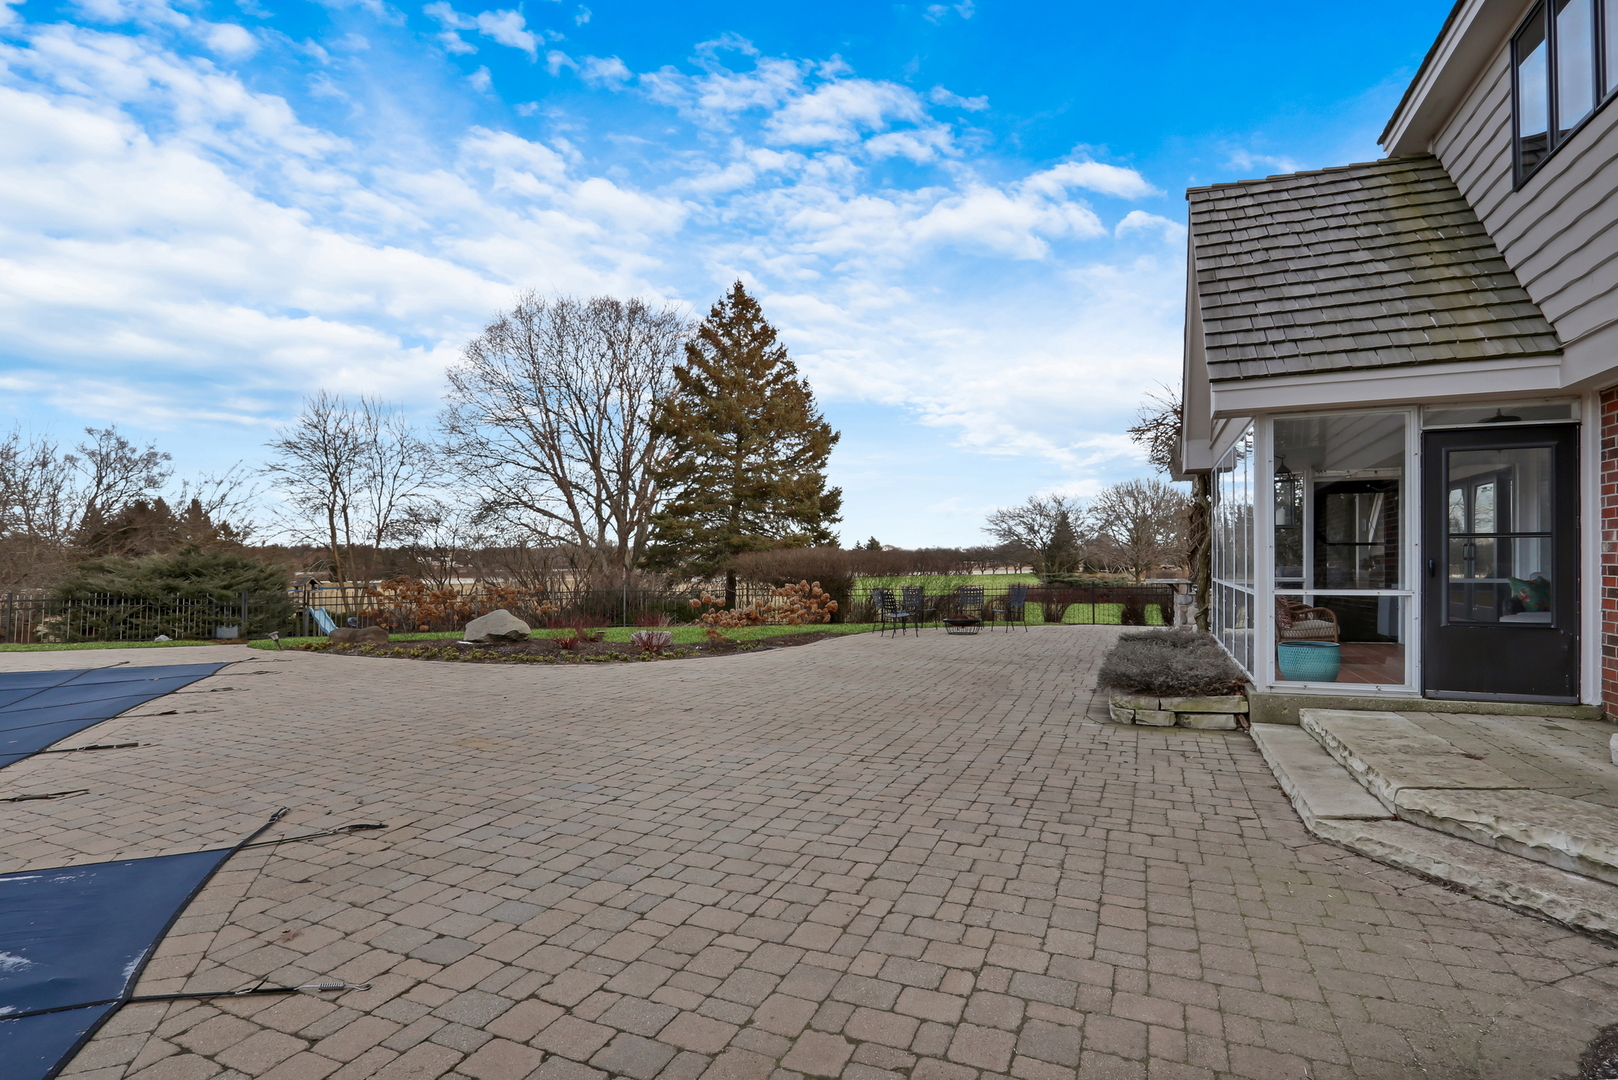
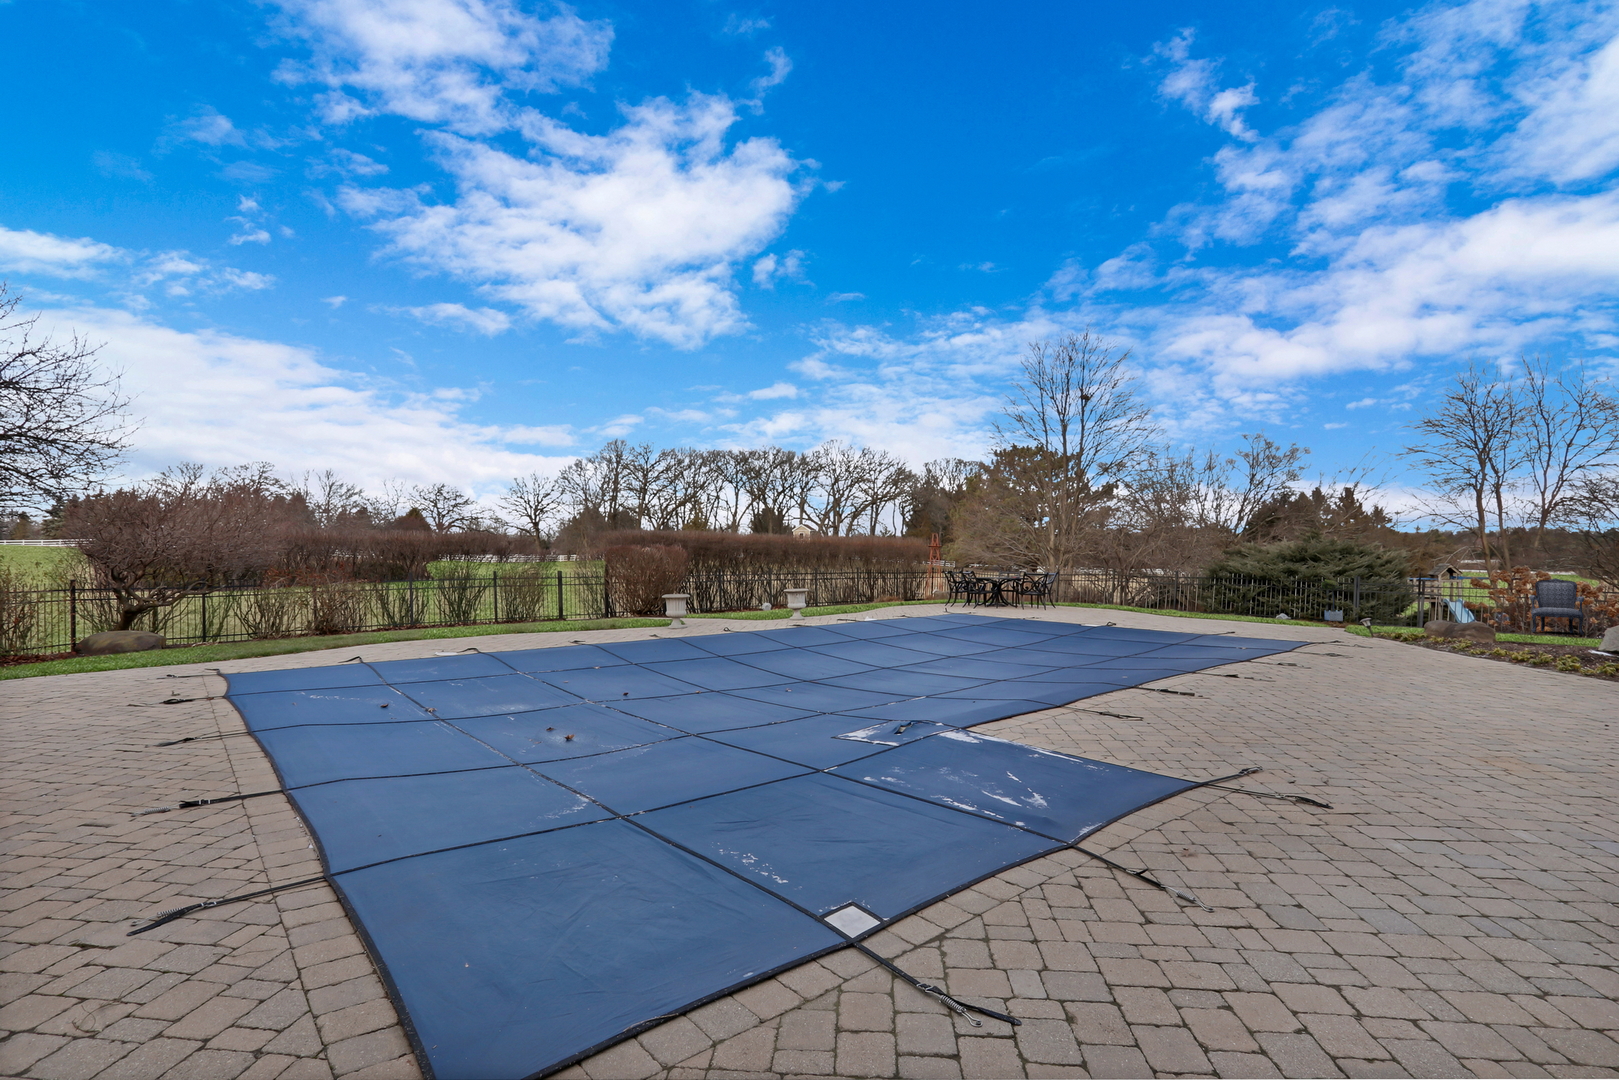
armchair: none [406,582,444,632] -> present [1529,578,1585,635]

